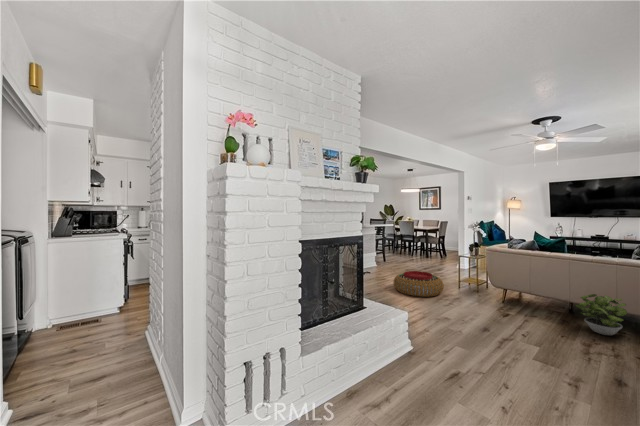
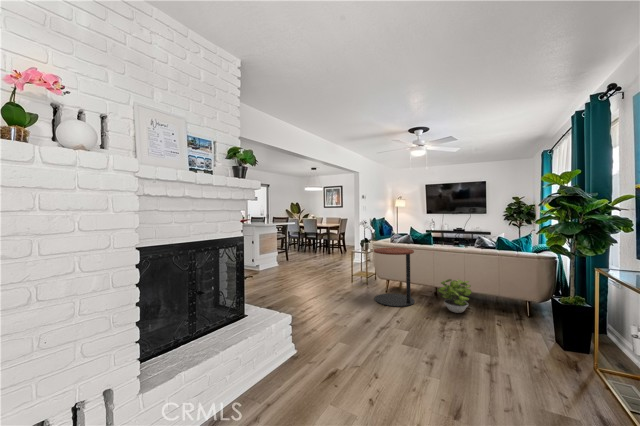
side table: none [489,254,542,320] -> present [374,248,415,307]
pouf: present [394,271,444,297] -> none [290,269,337,295]

